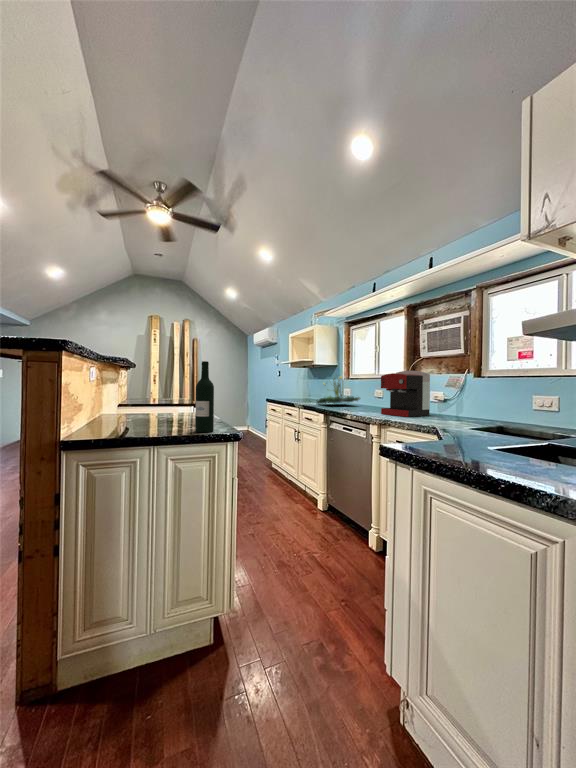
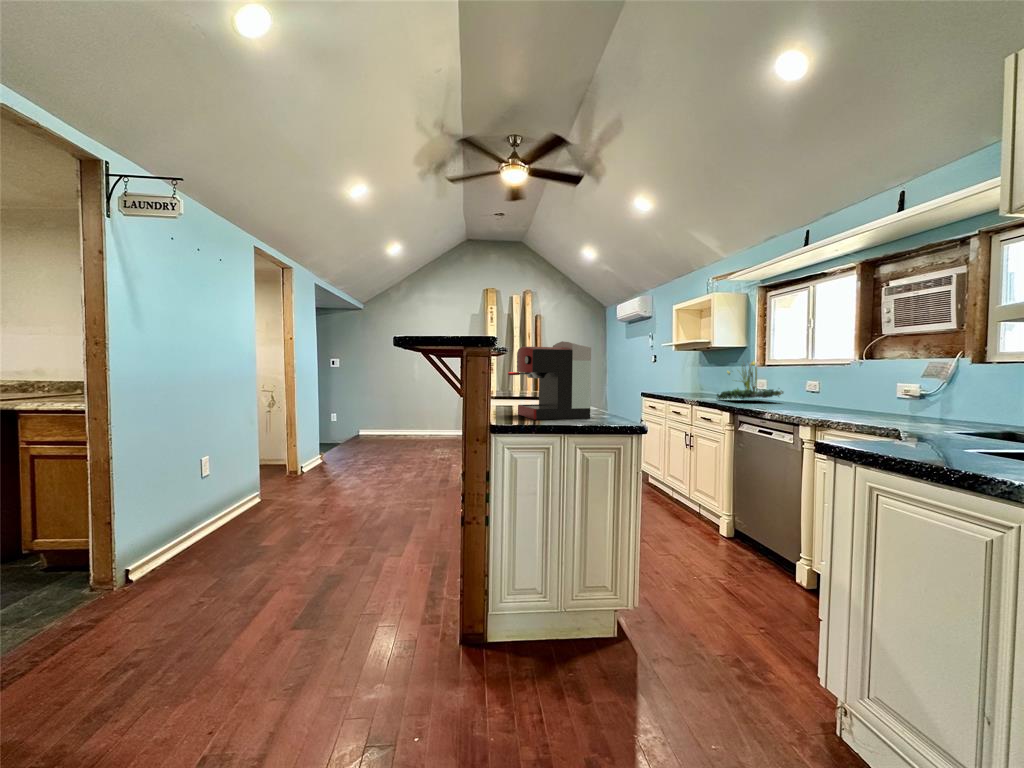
wine bottle: present [195,361,214,432] -> none [601,350,620,422]
coffee maker: present [381,370,430,417] -> present [508,341,591,420]

